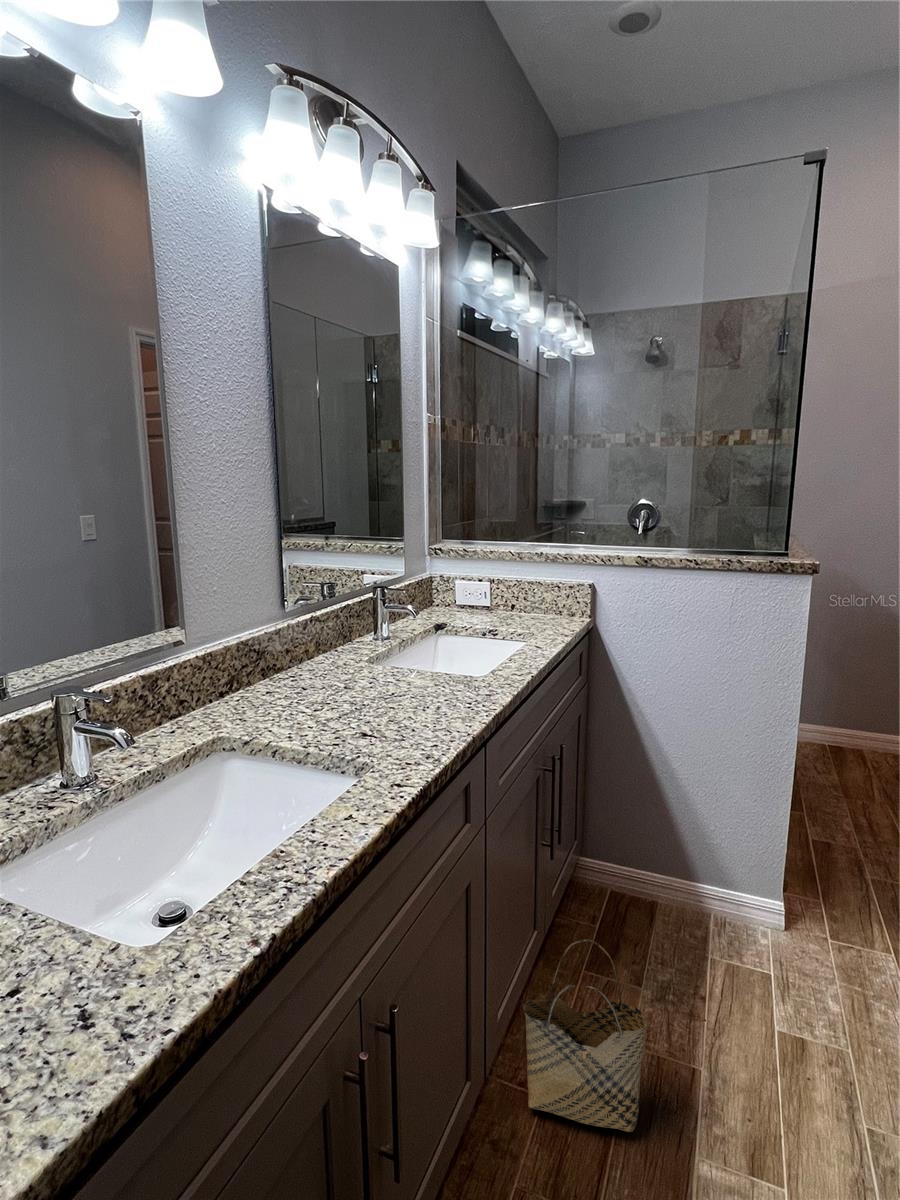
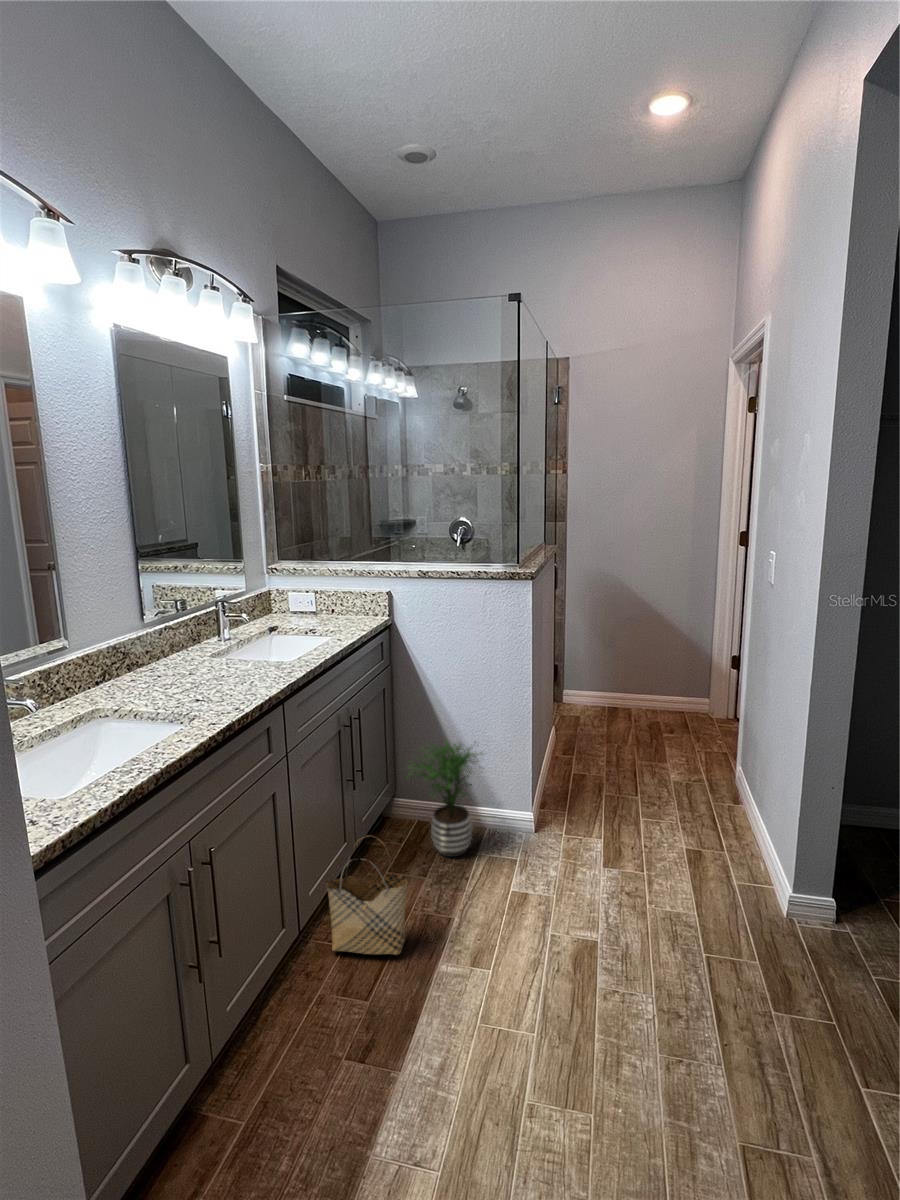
potted plant: none [611,785,734,957] -> present [407,739,482,857]

